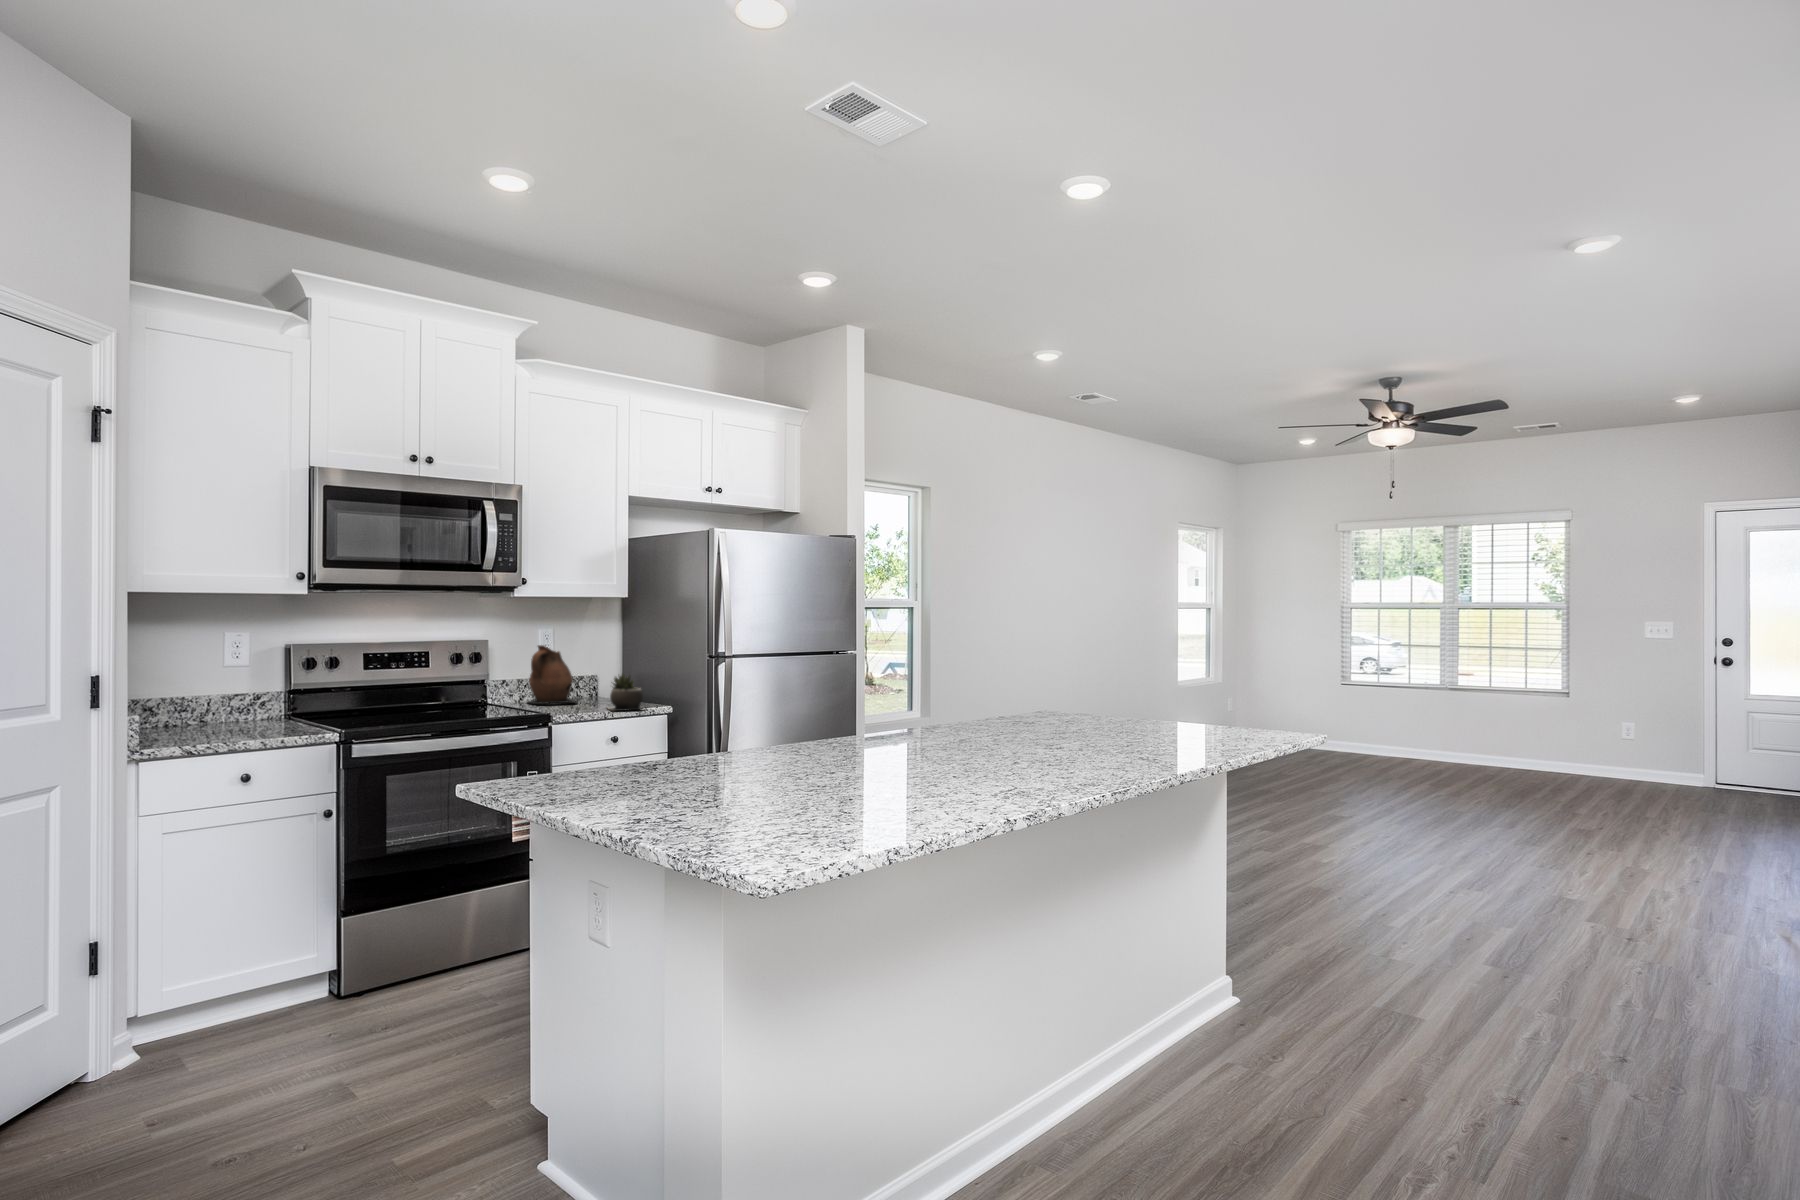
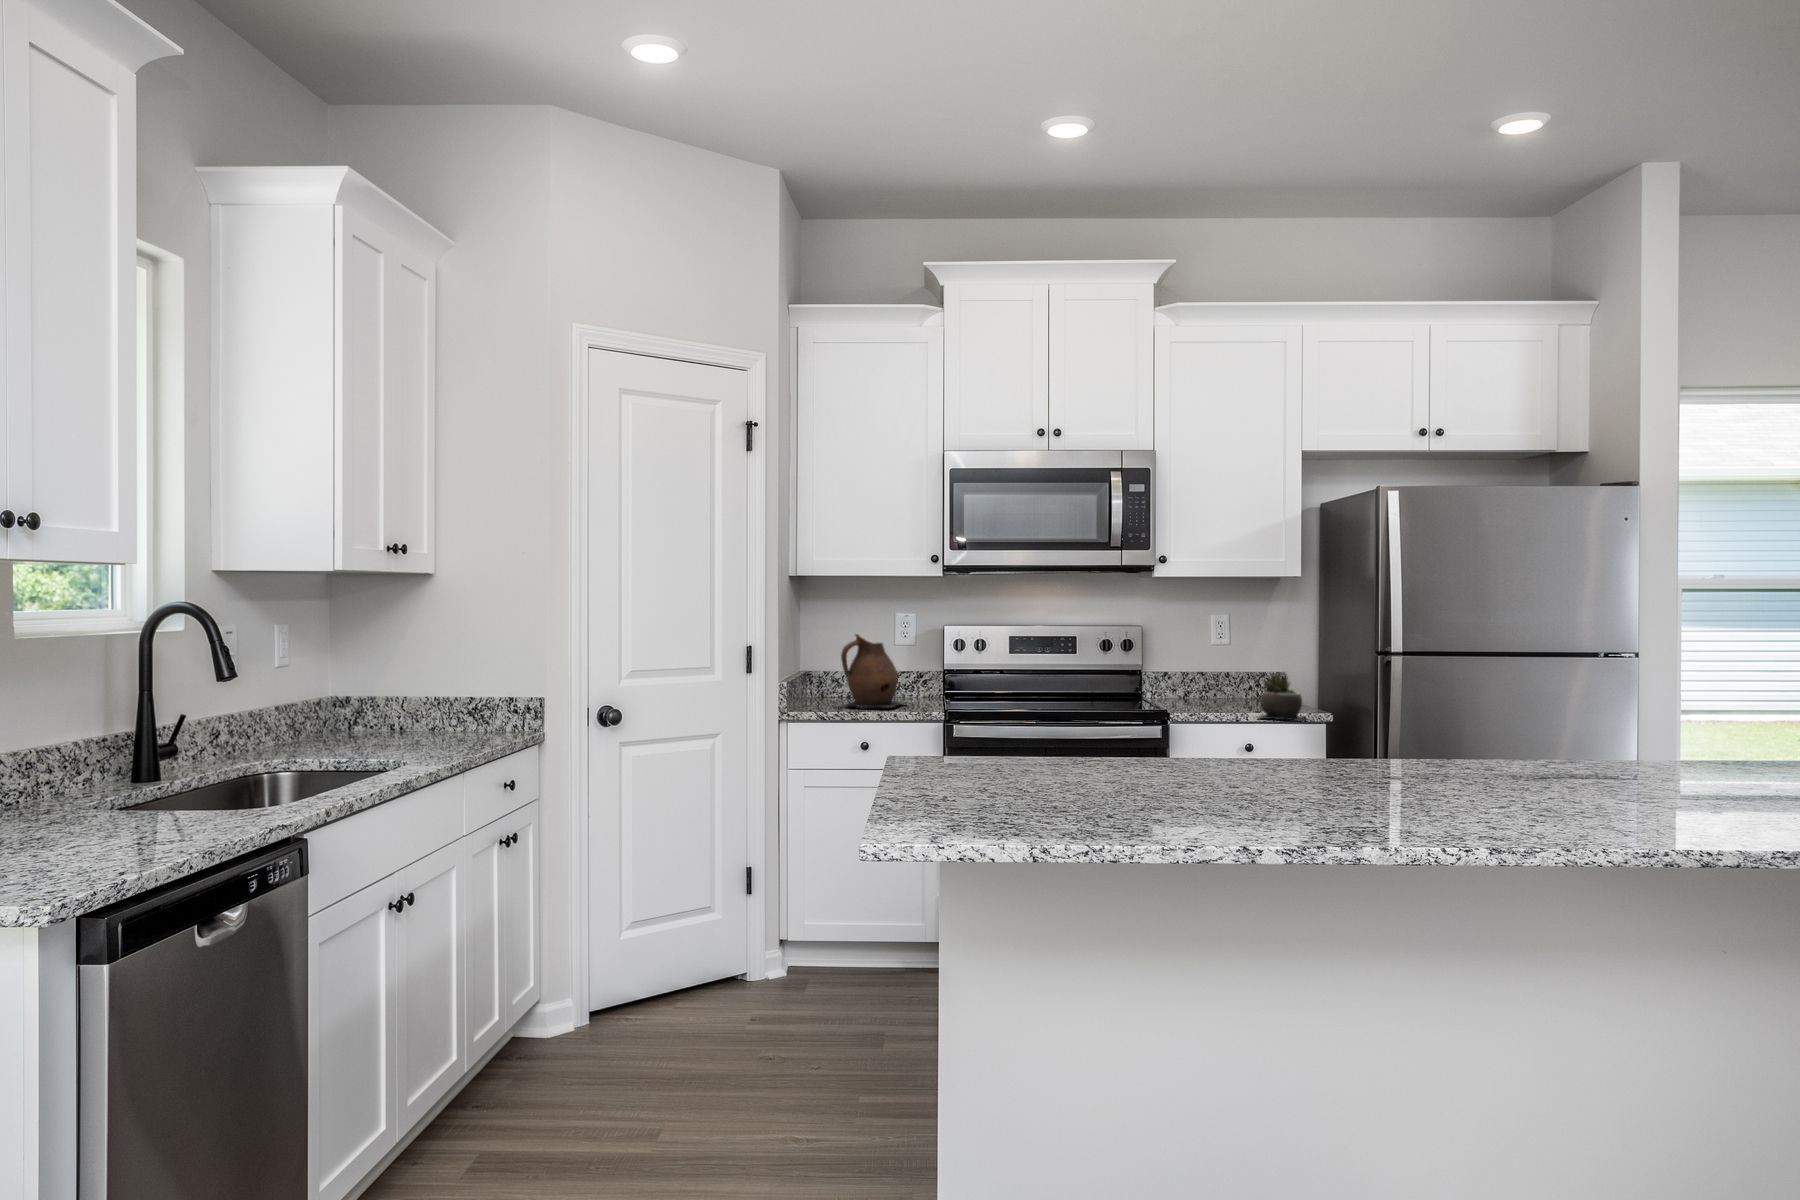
ceramic pitcher: present [528,645,576,704] -> present [841,634,904,708]

